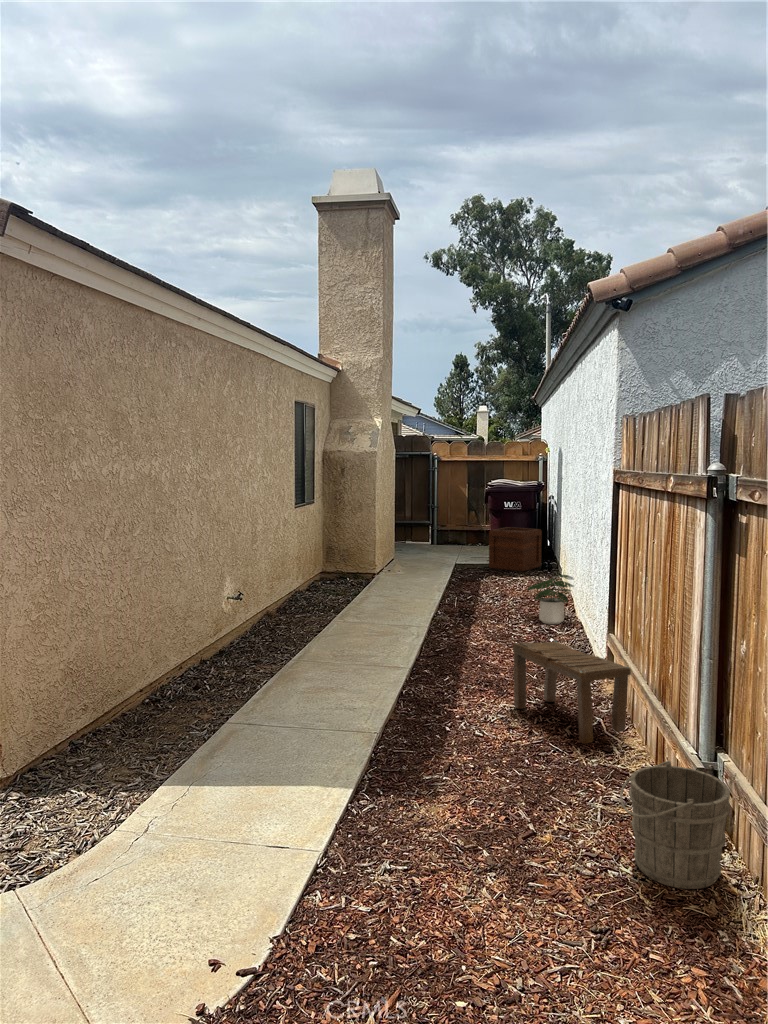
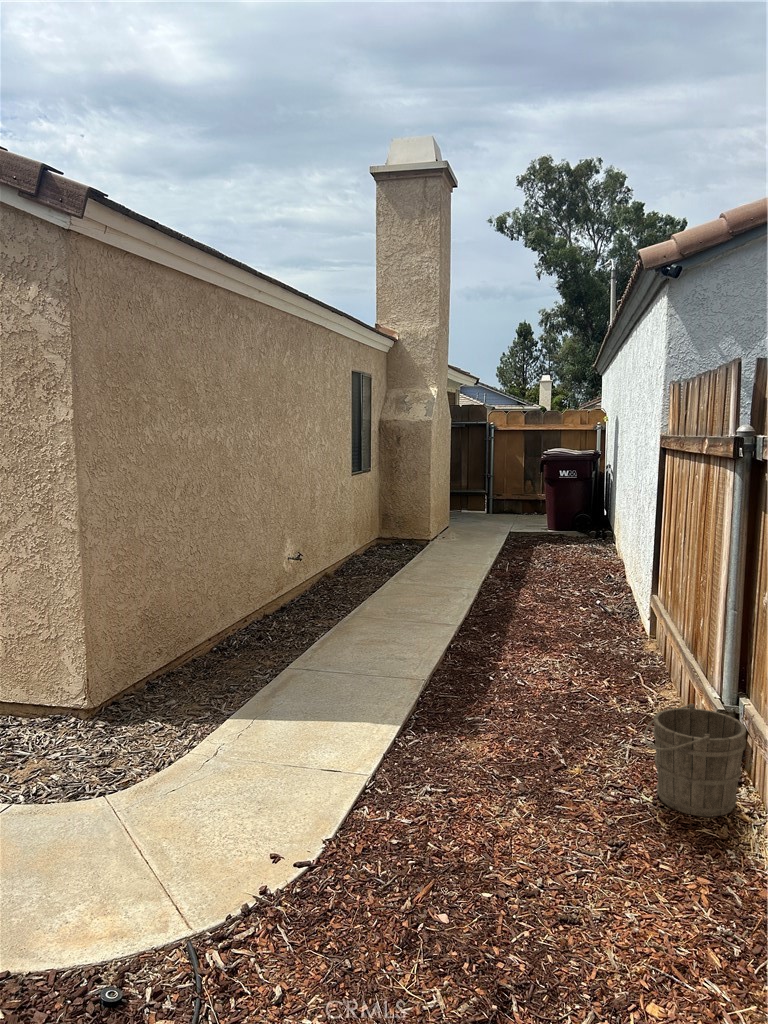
wooden crate: present [489,527,542,572] -> none [544,497,599,542]
potted plant: present [527,575,574,624] -> none [577,542,626,591]
bench: present [513,641,631,744] -> none [557,601,669,697]

